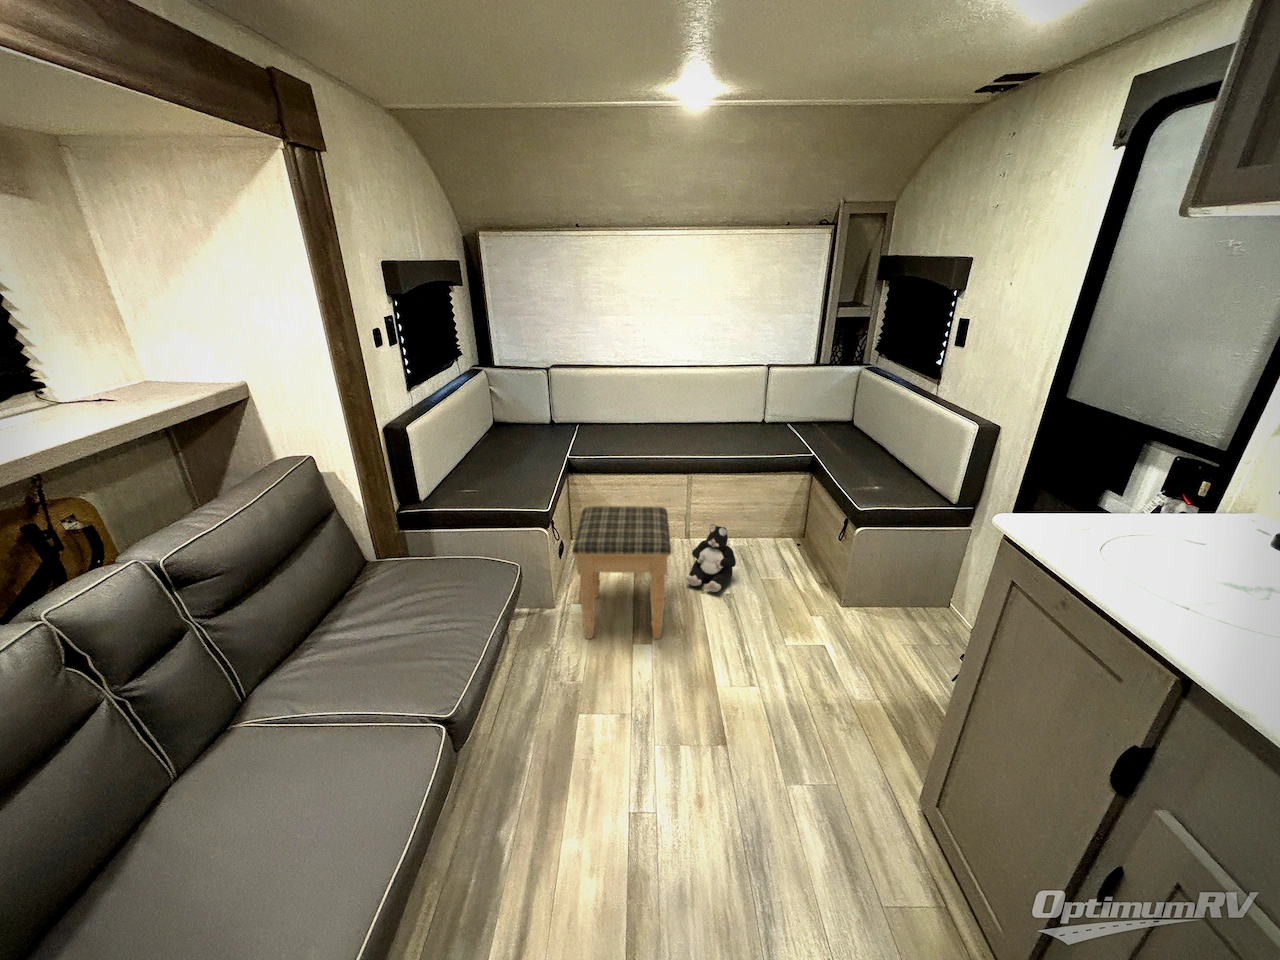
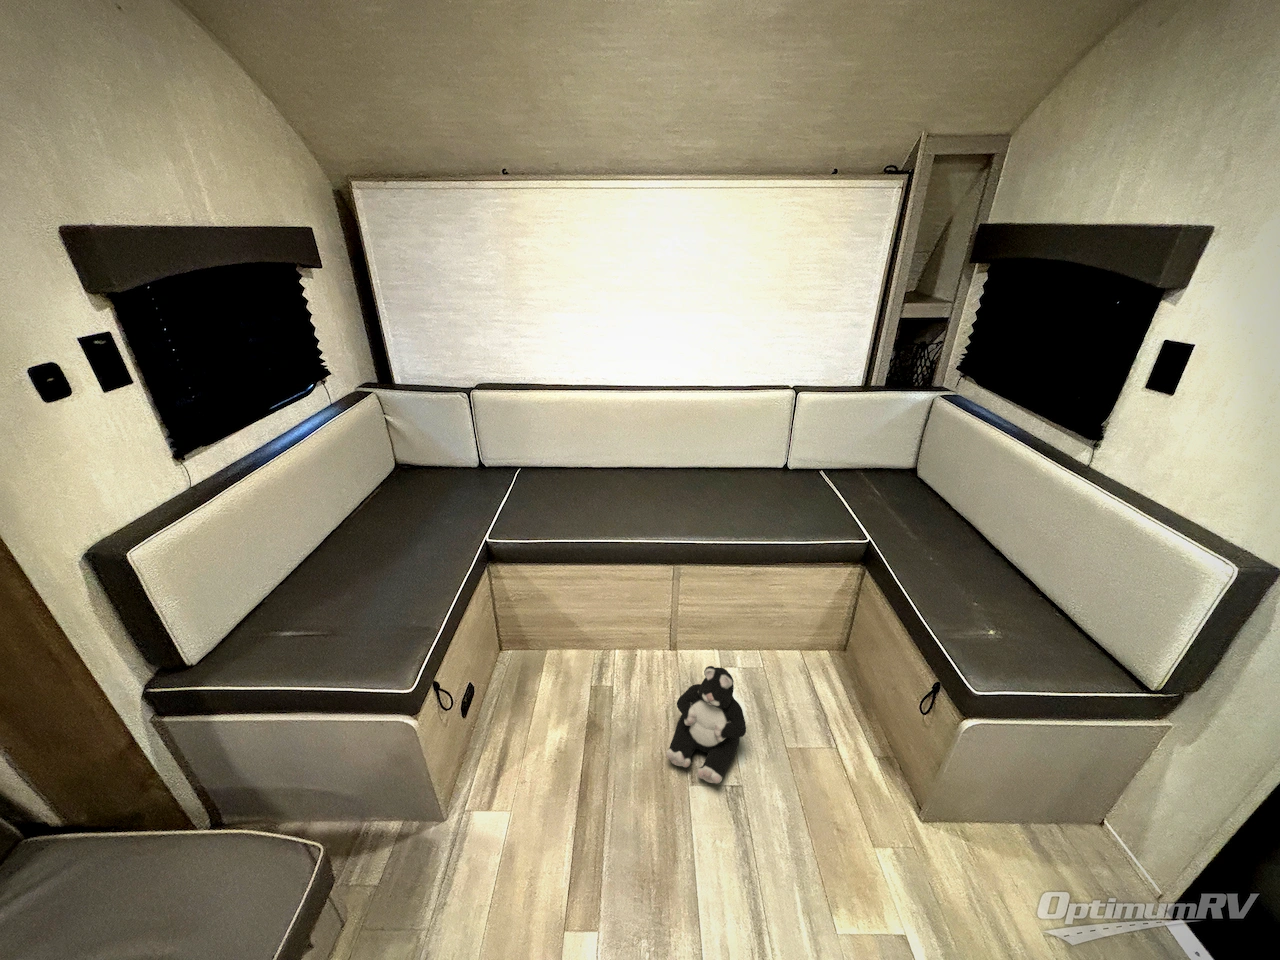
footstool: present [572,506,671,639] -> none [438,663,632,912]

